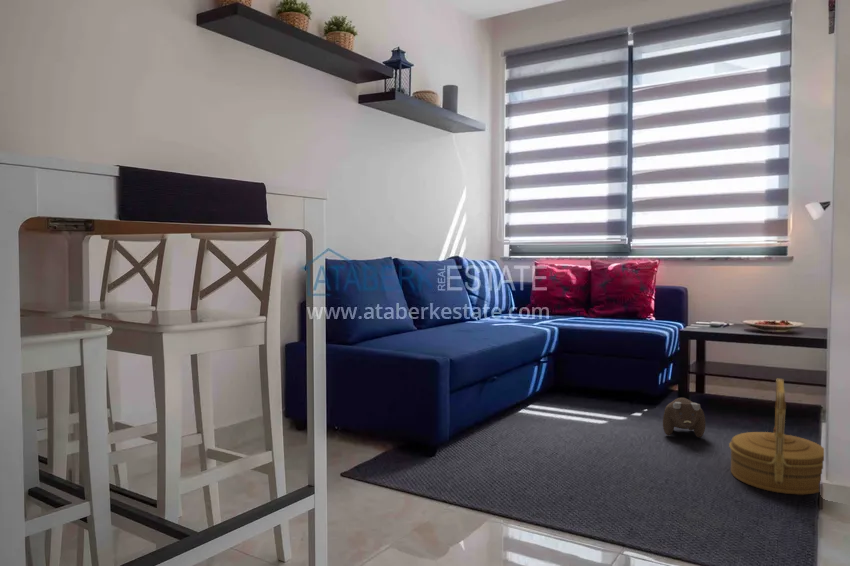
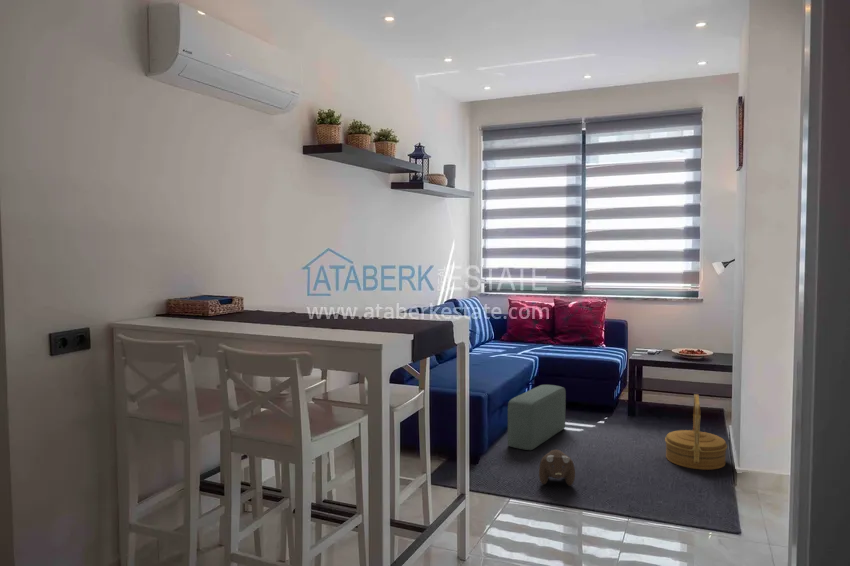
pouf: none [499,364,590,453] -> present [508,385,566,450]
plush toy: present [663,398,705,437] -> present [539,450,575,486]

